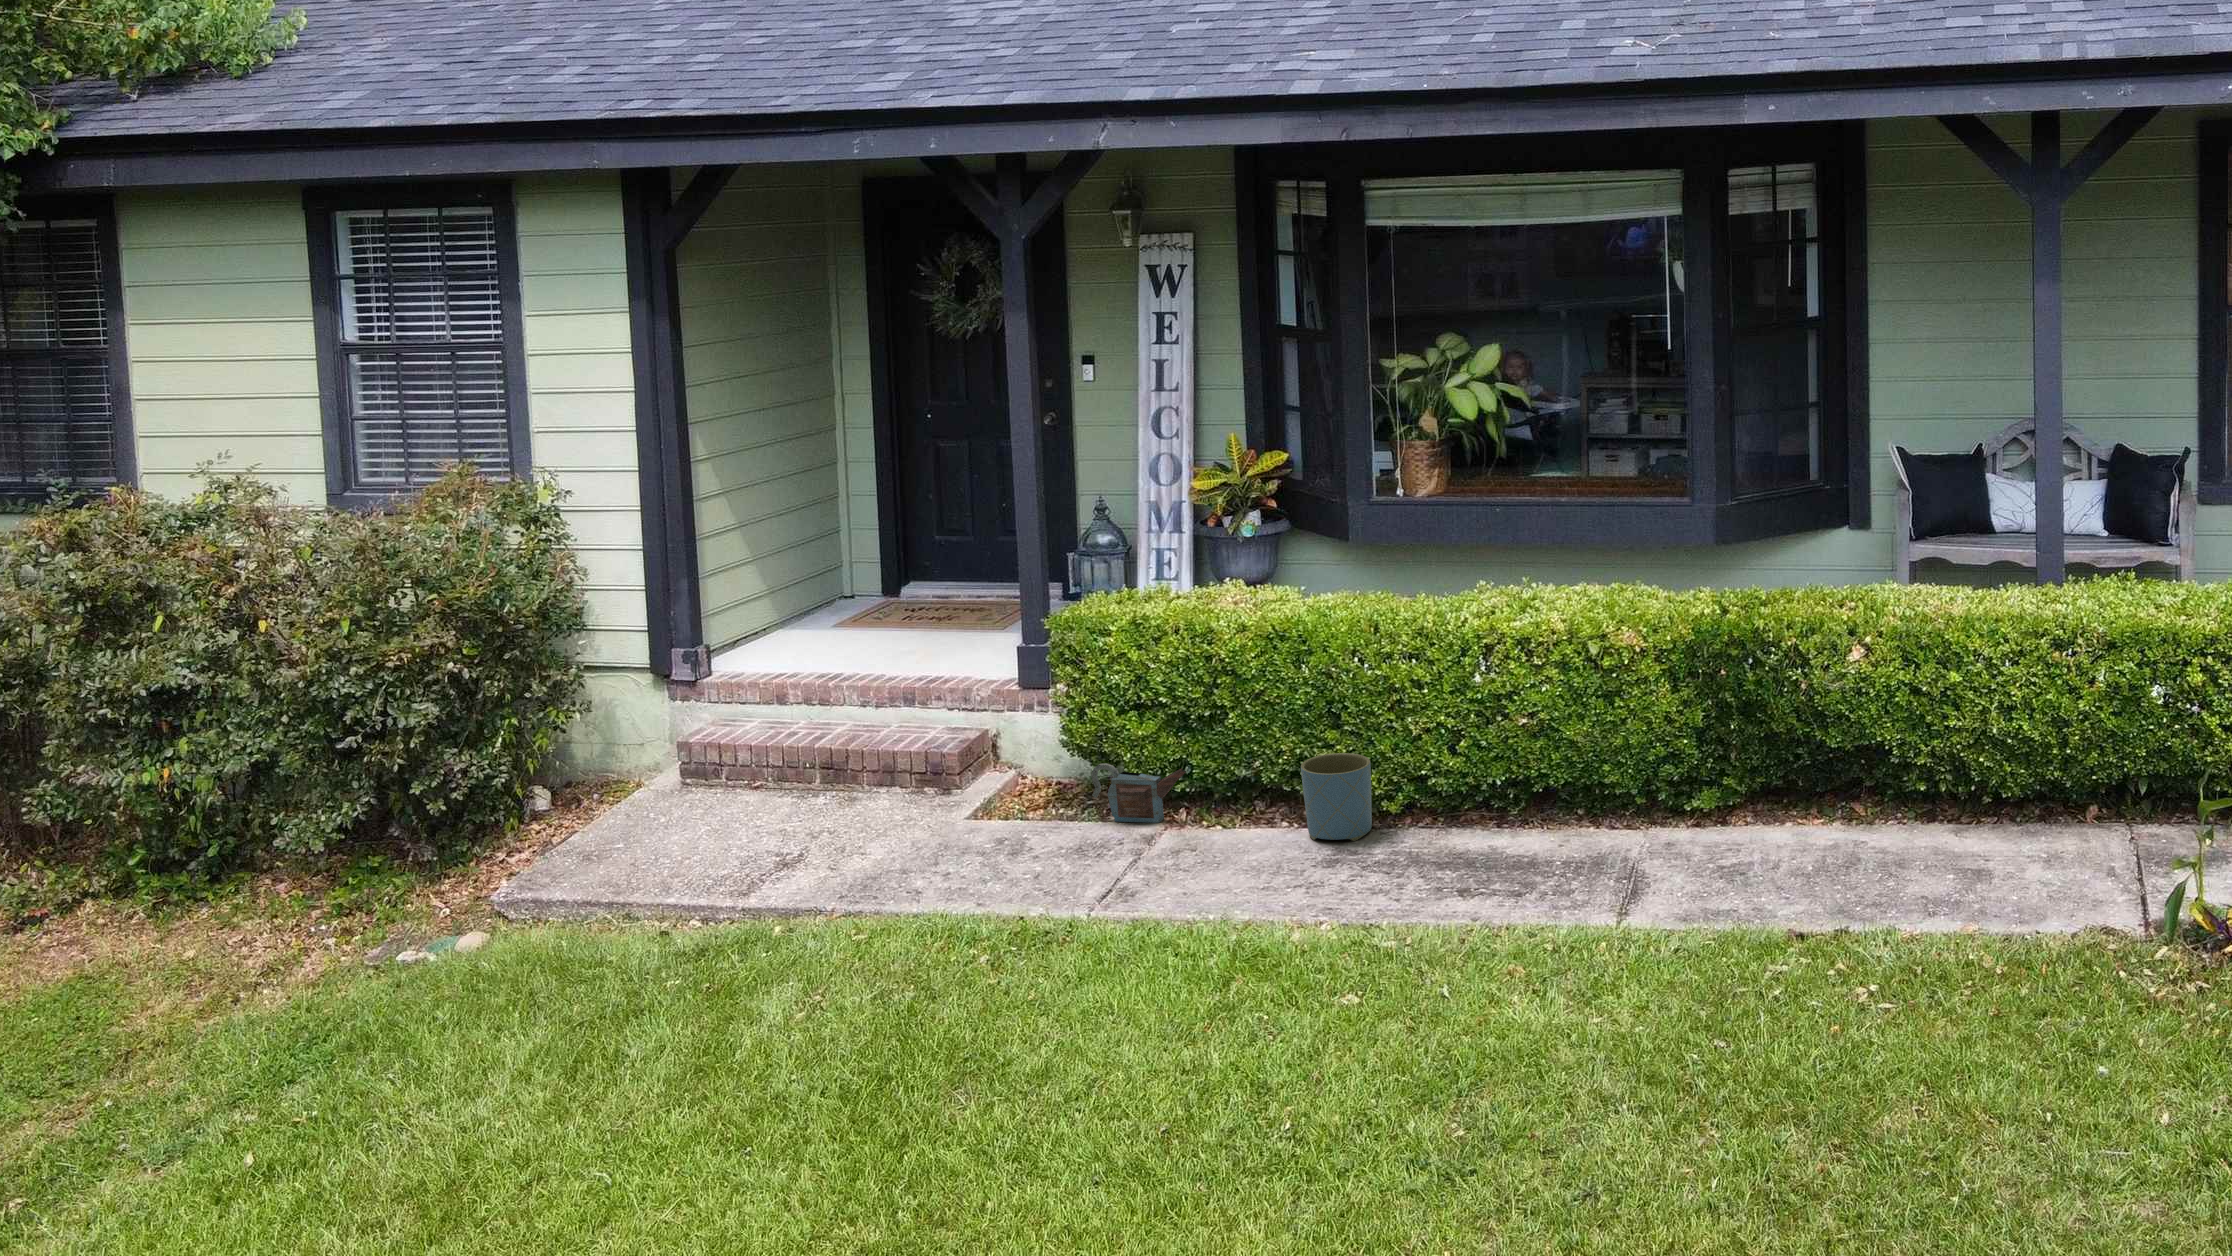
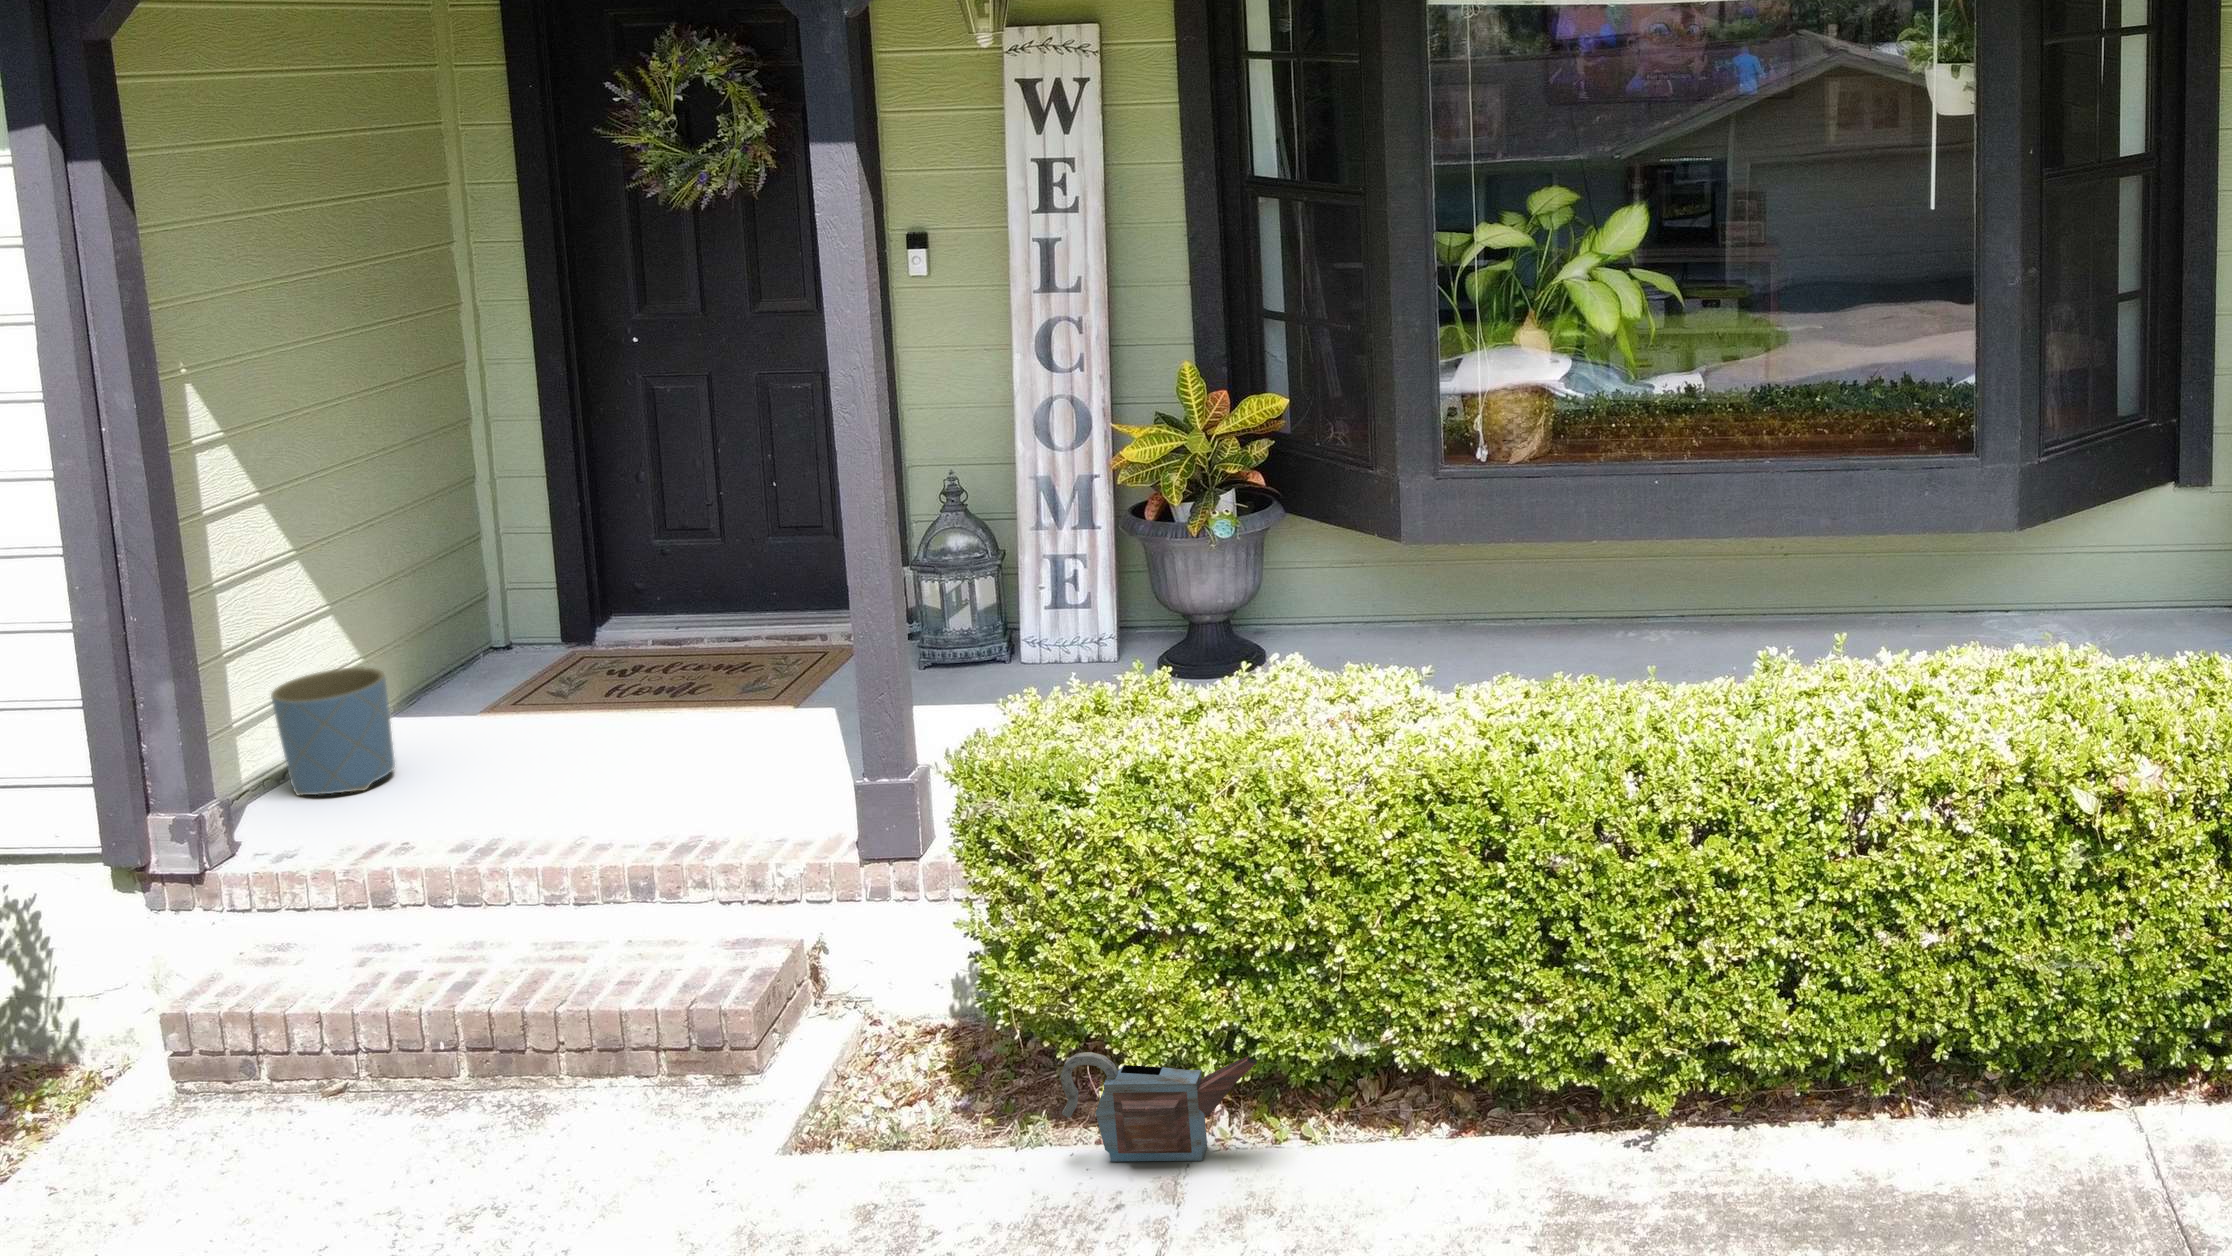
planter: present [1301,753,1372,841] -> present [271,667,395,795]

